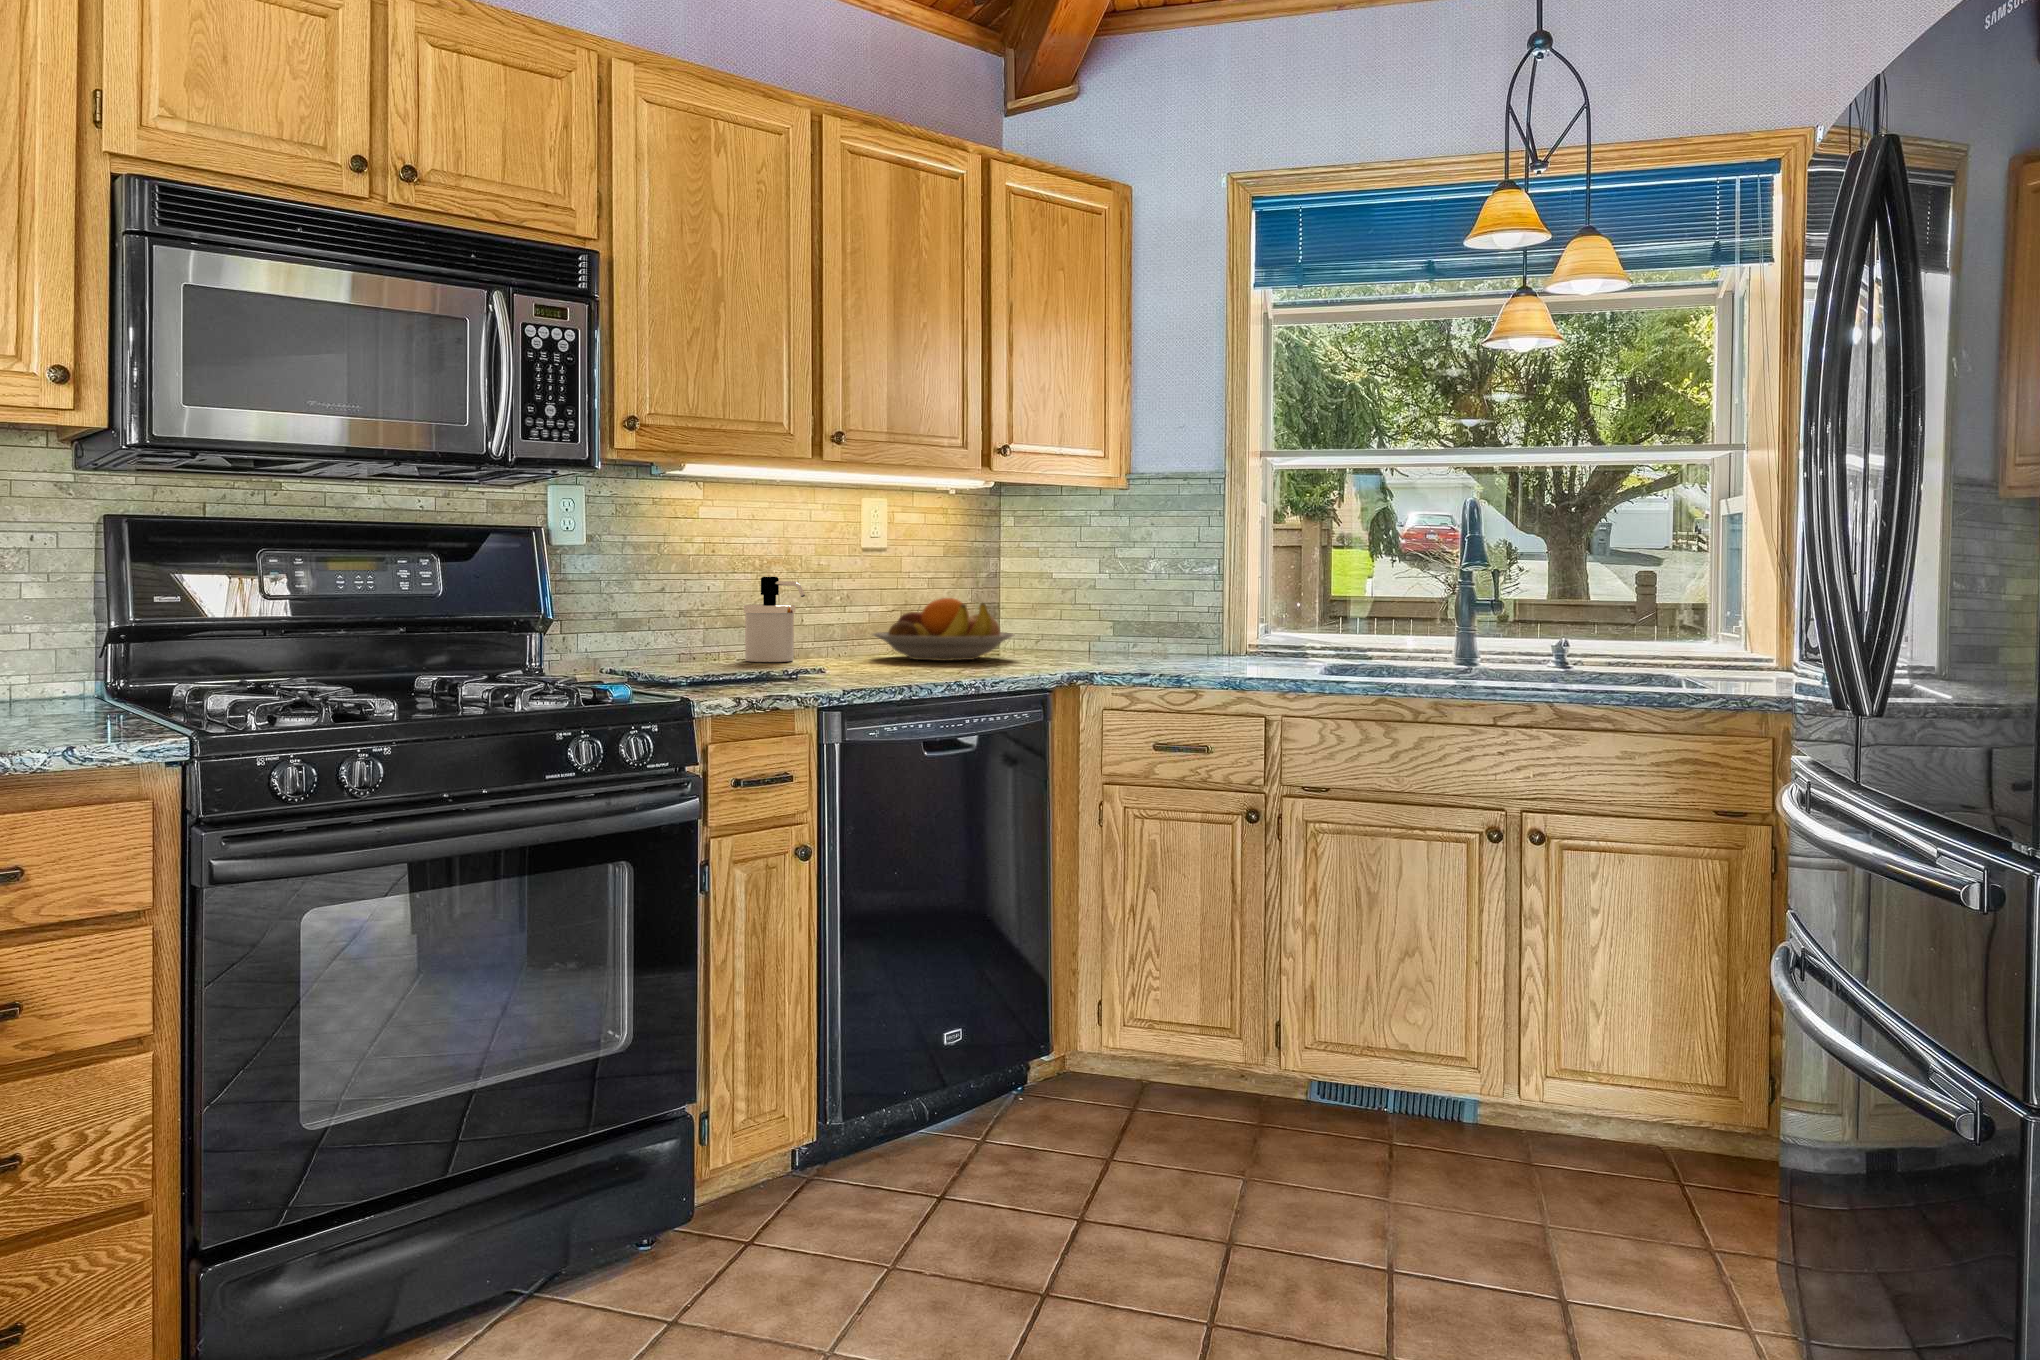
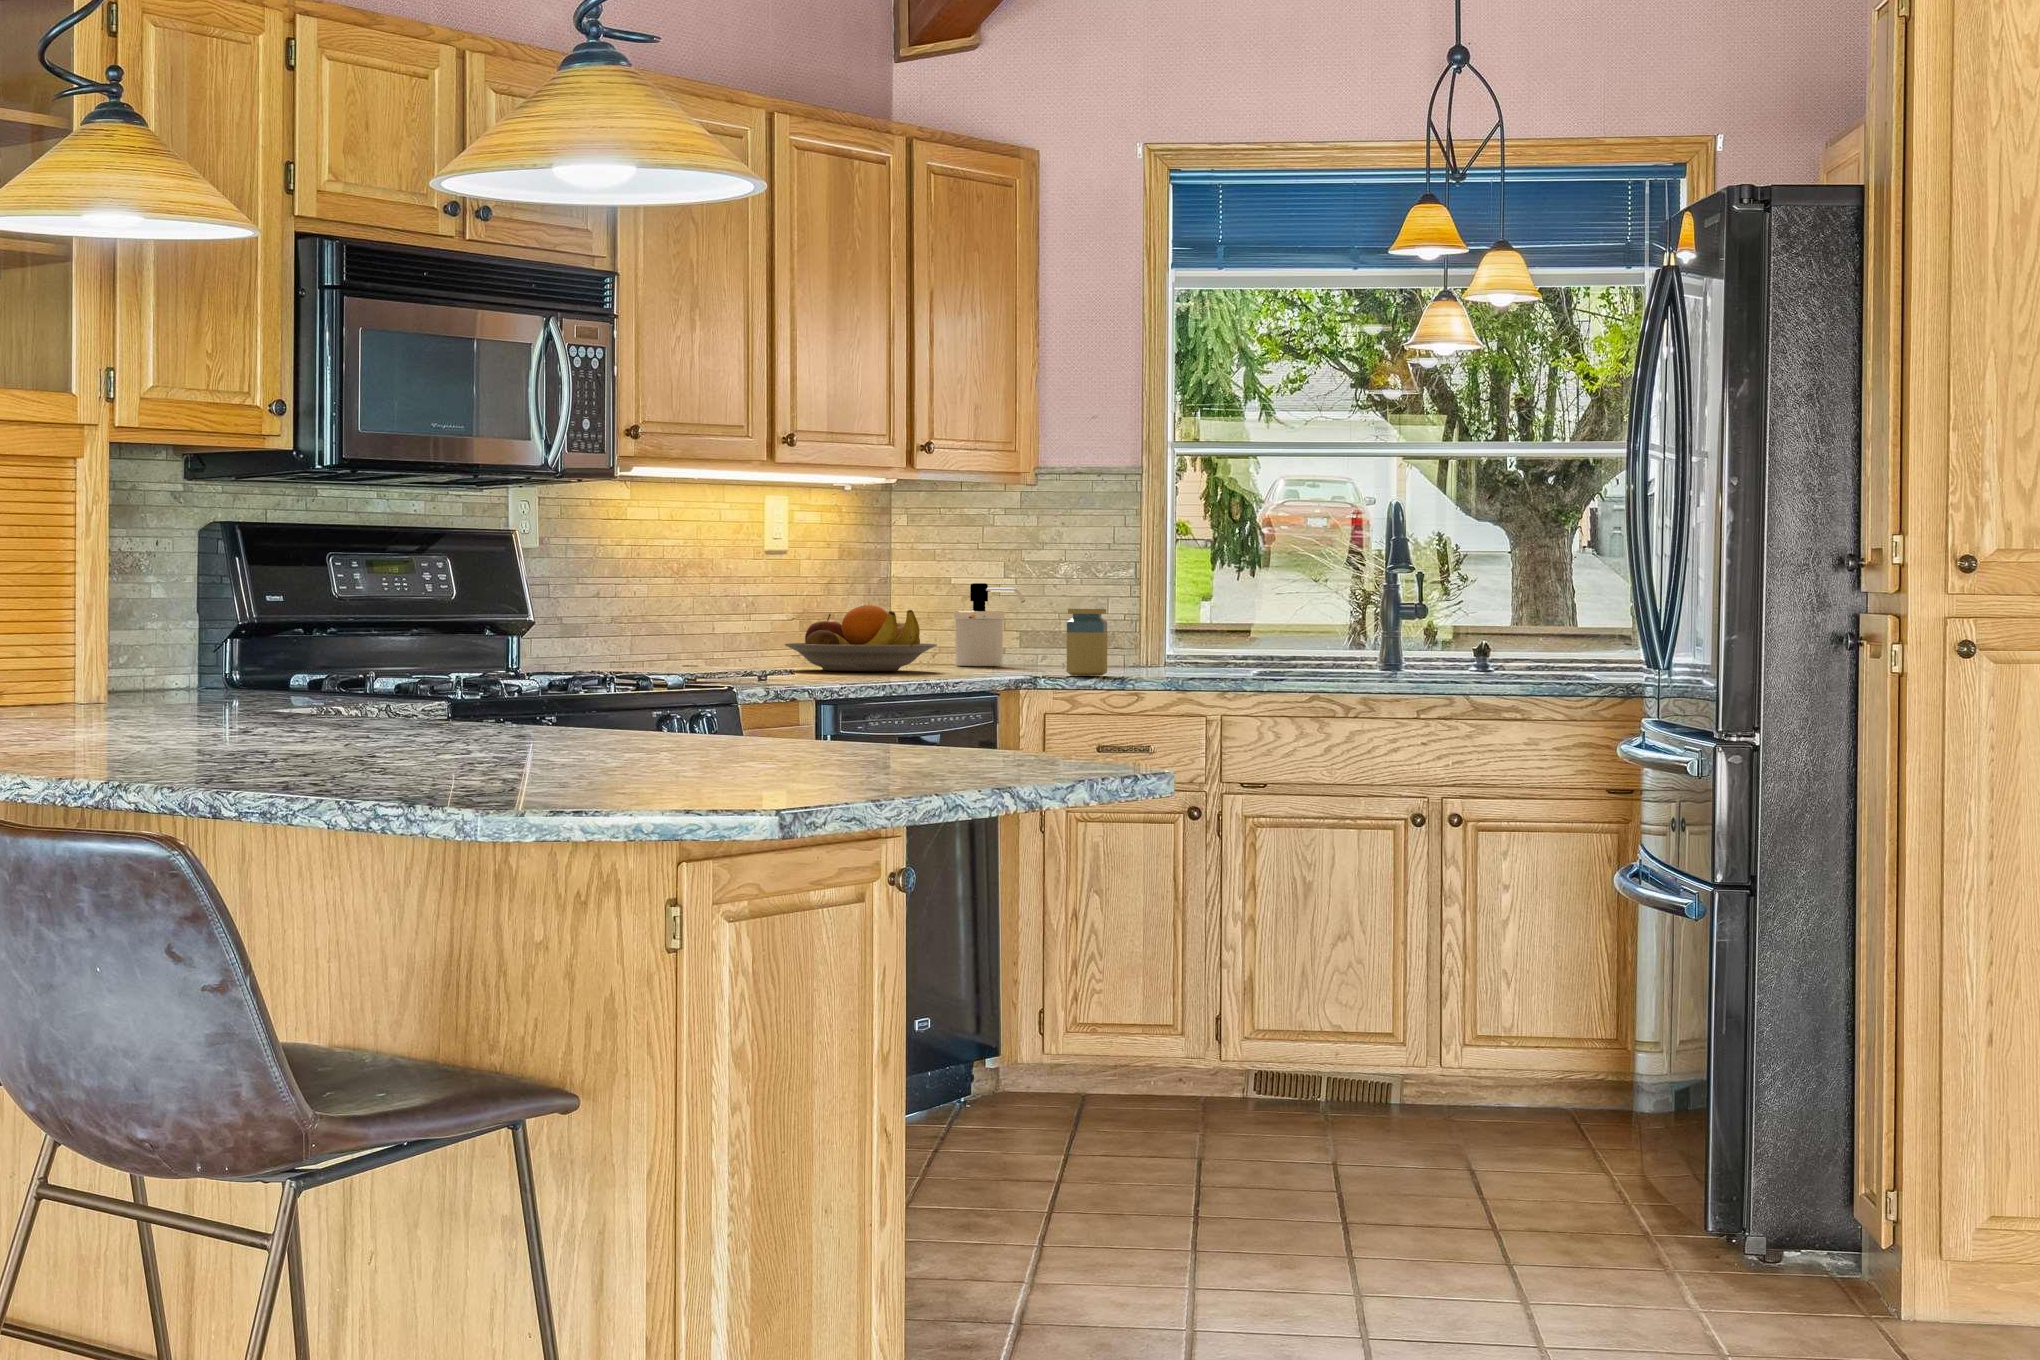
soap dispenser: present [744,577,805,662] -> present [954,583,1025,666]
jar: none [1130,602,1171,669] -> present [1067,609,1107,676]

